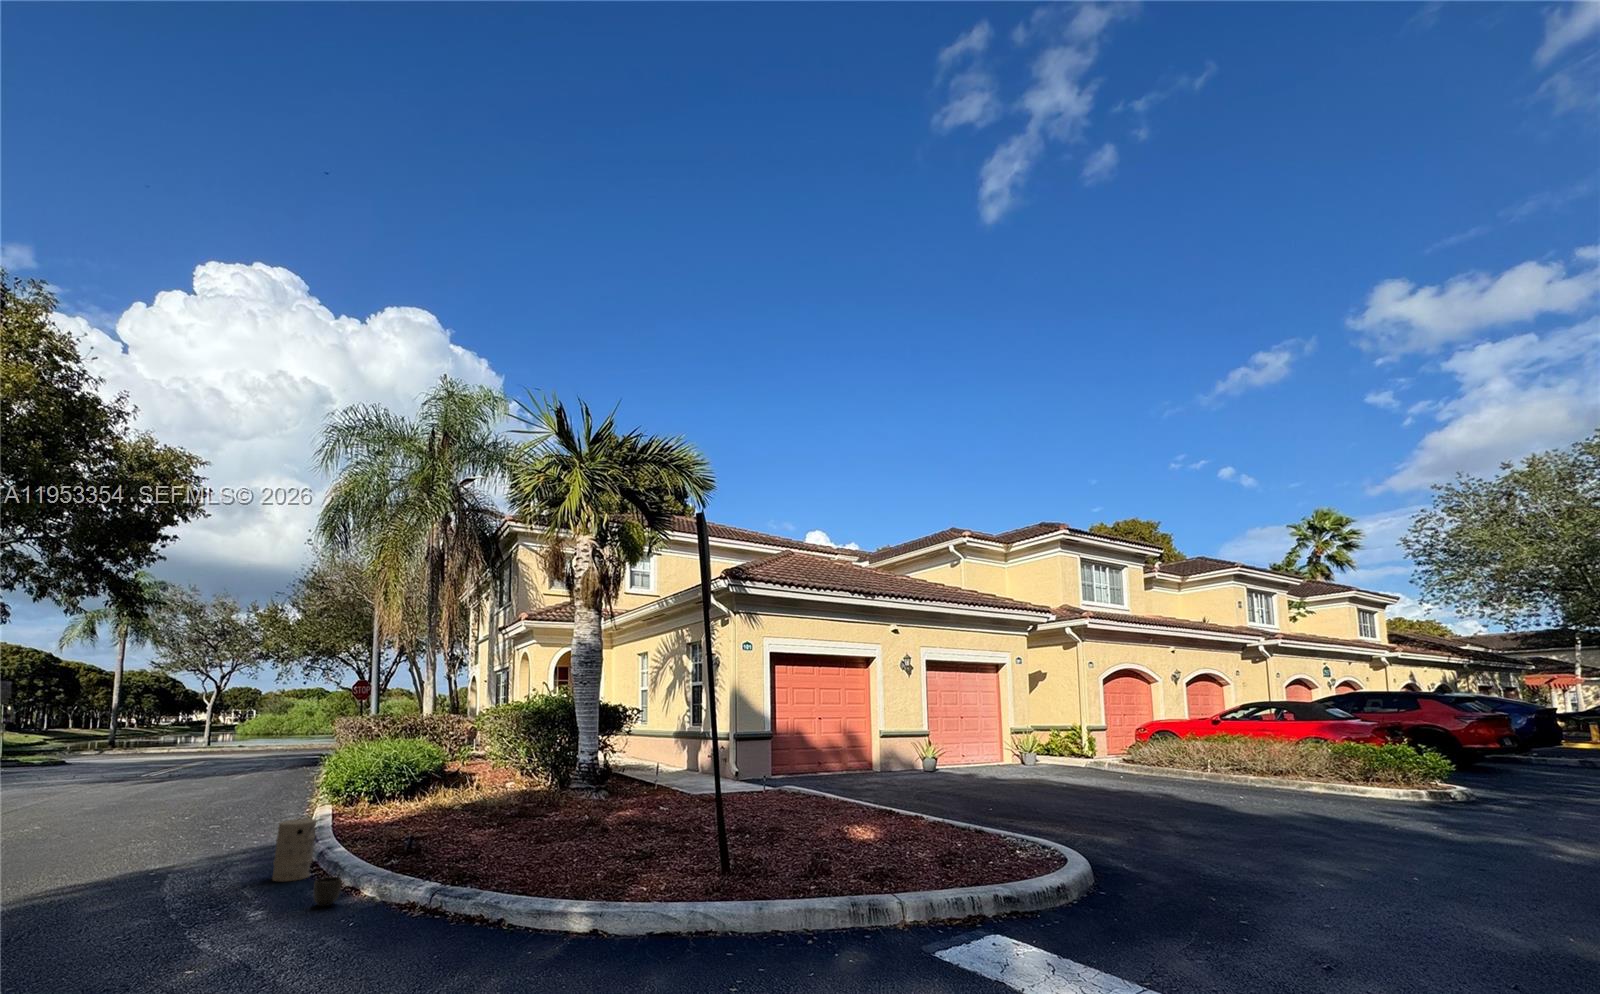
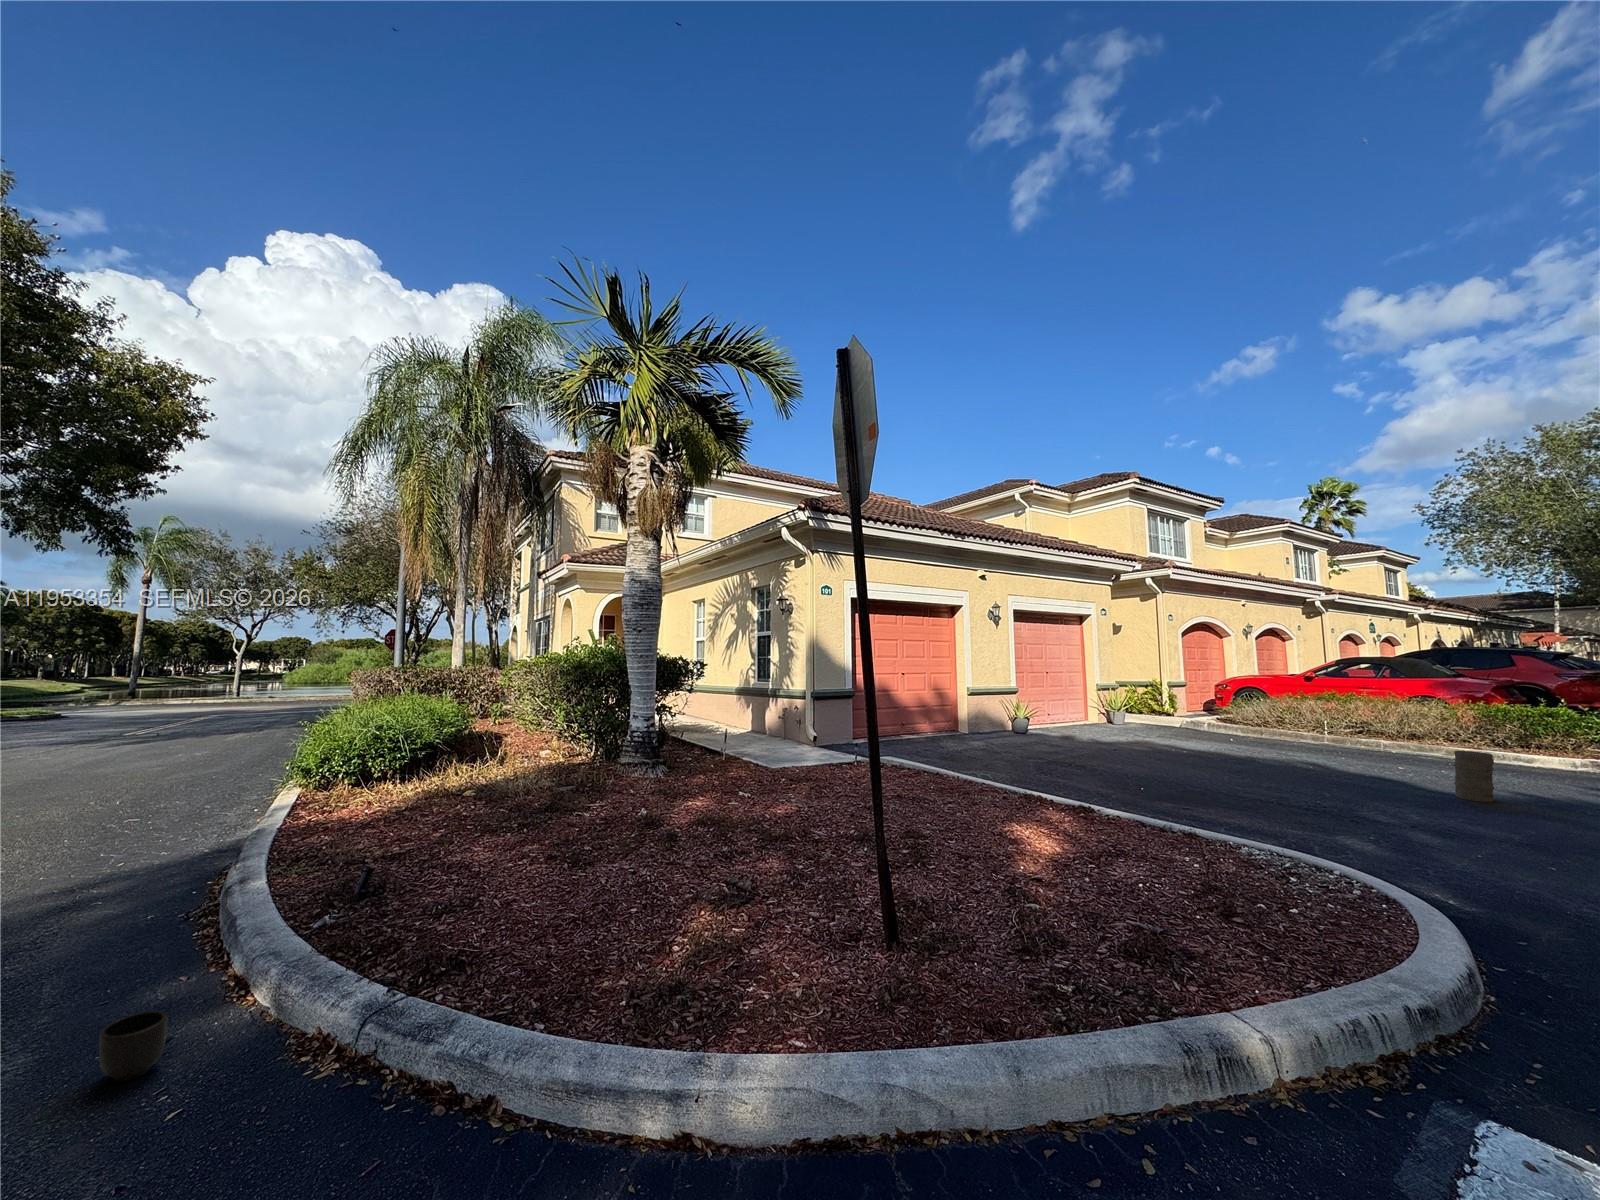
trash can: present [272,819,316,882] -> present [1454,751,1494,802]

